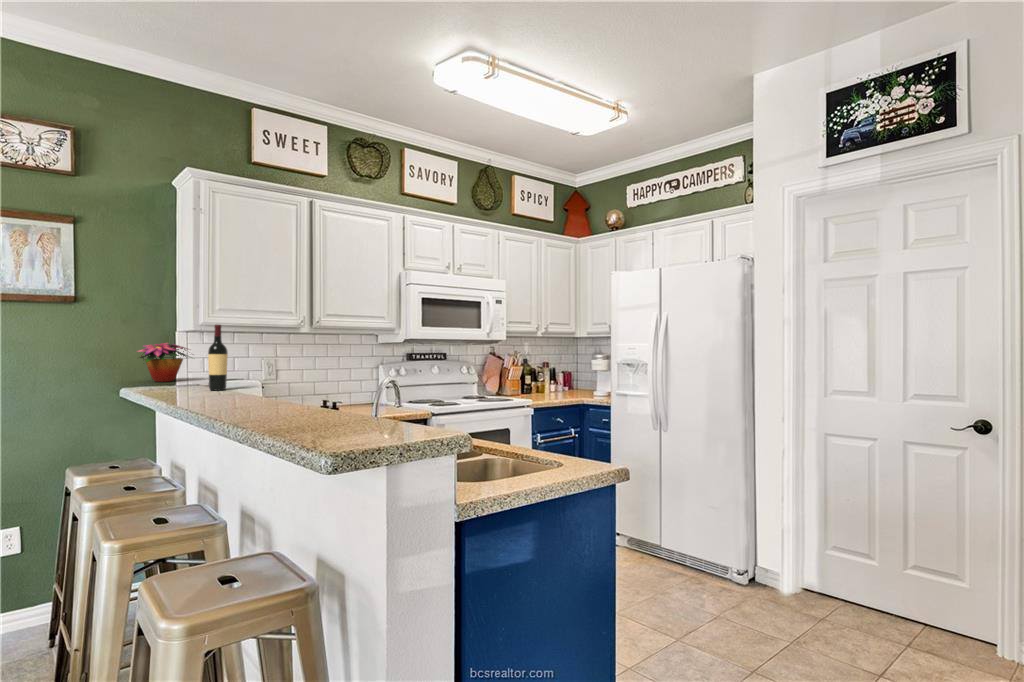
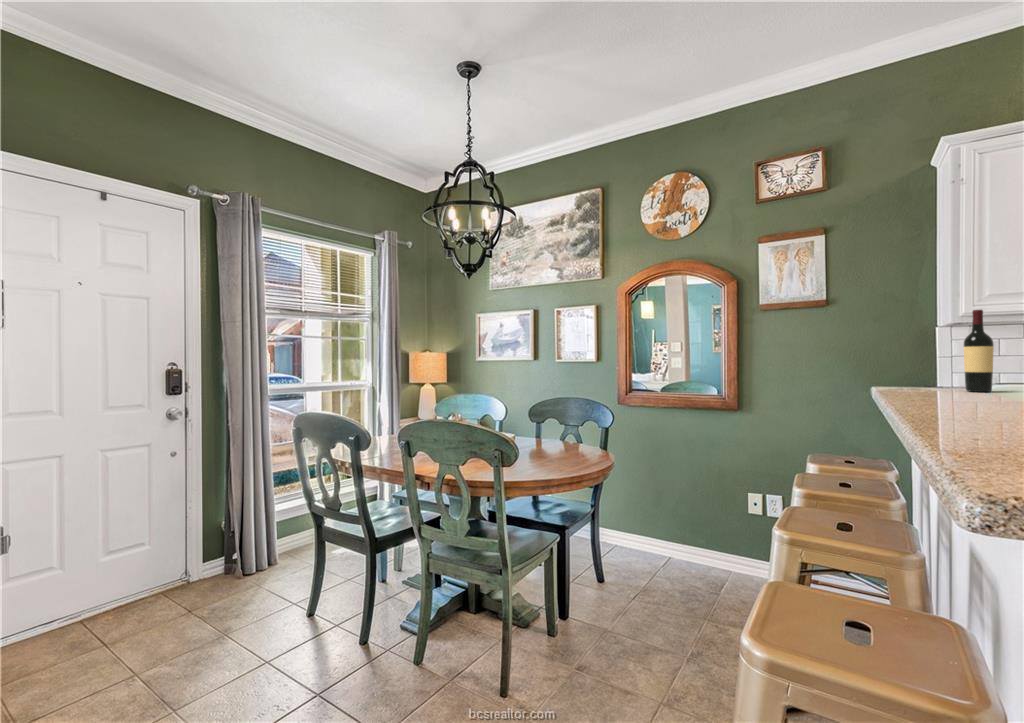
flower arrangement: present [139,343,189,382] -> none [886,341,966,383]

